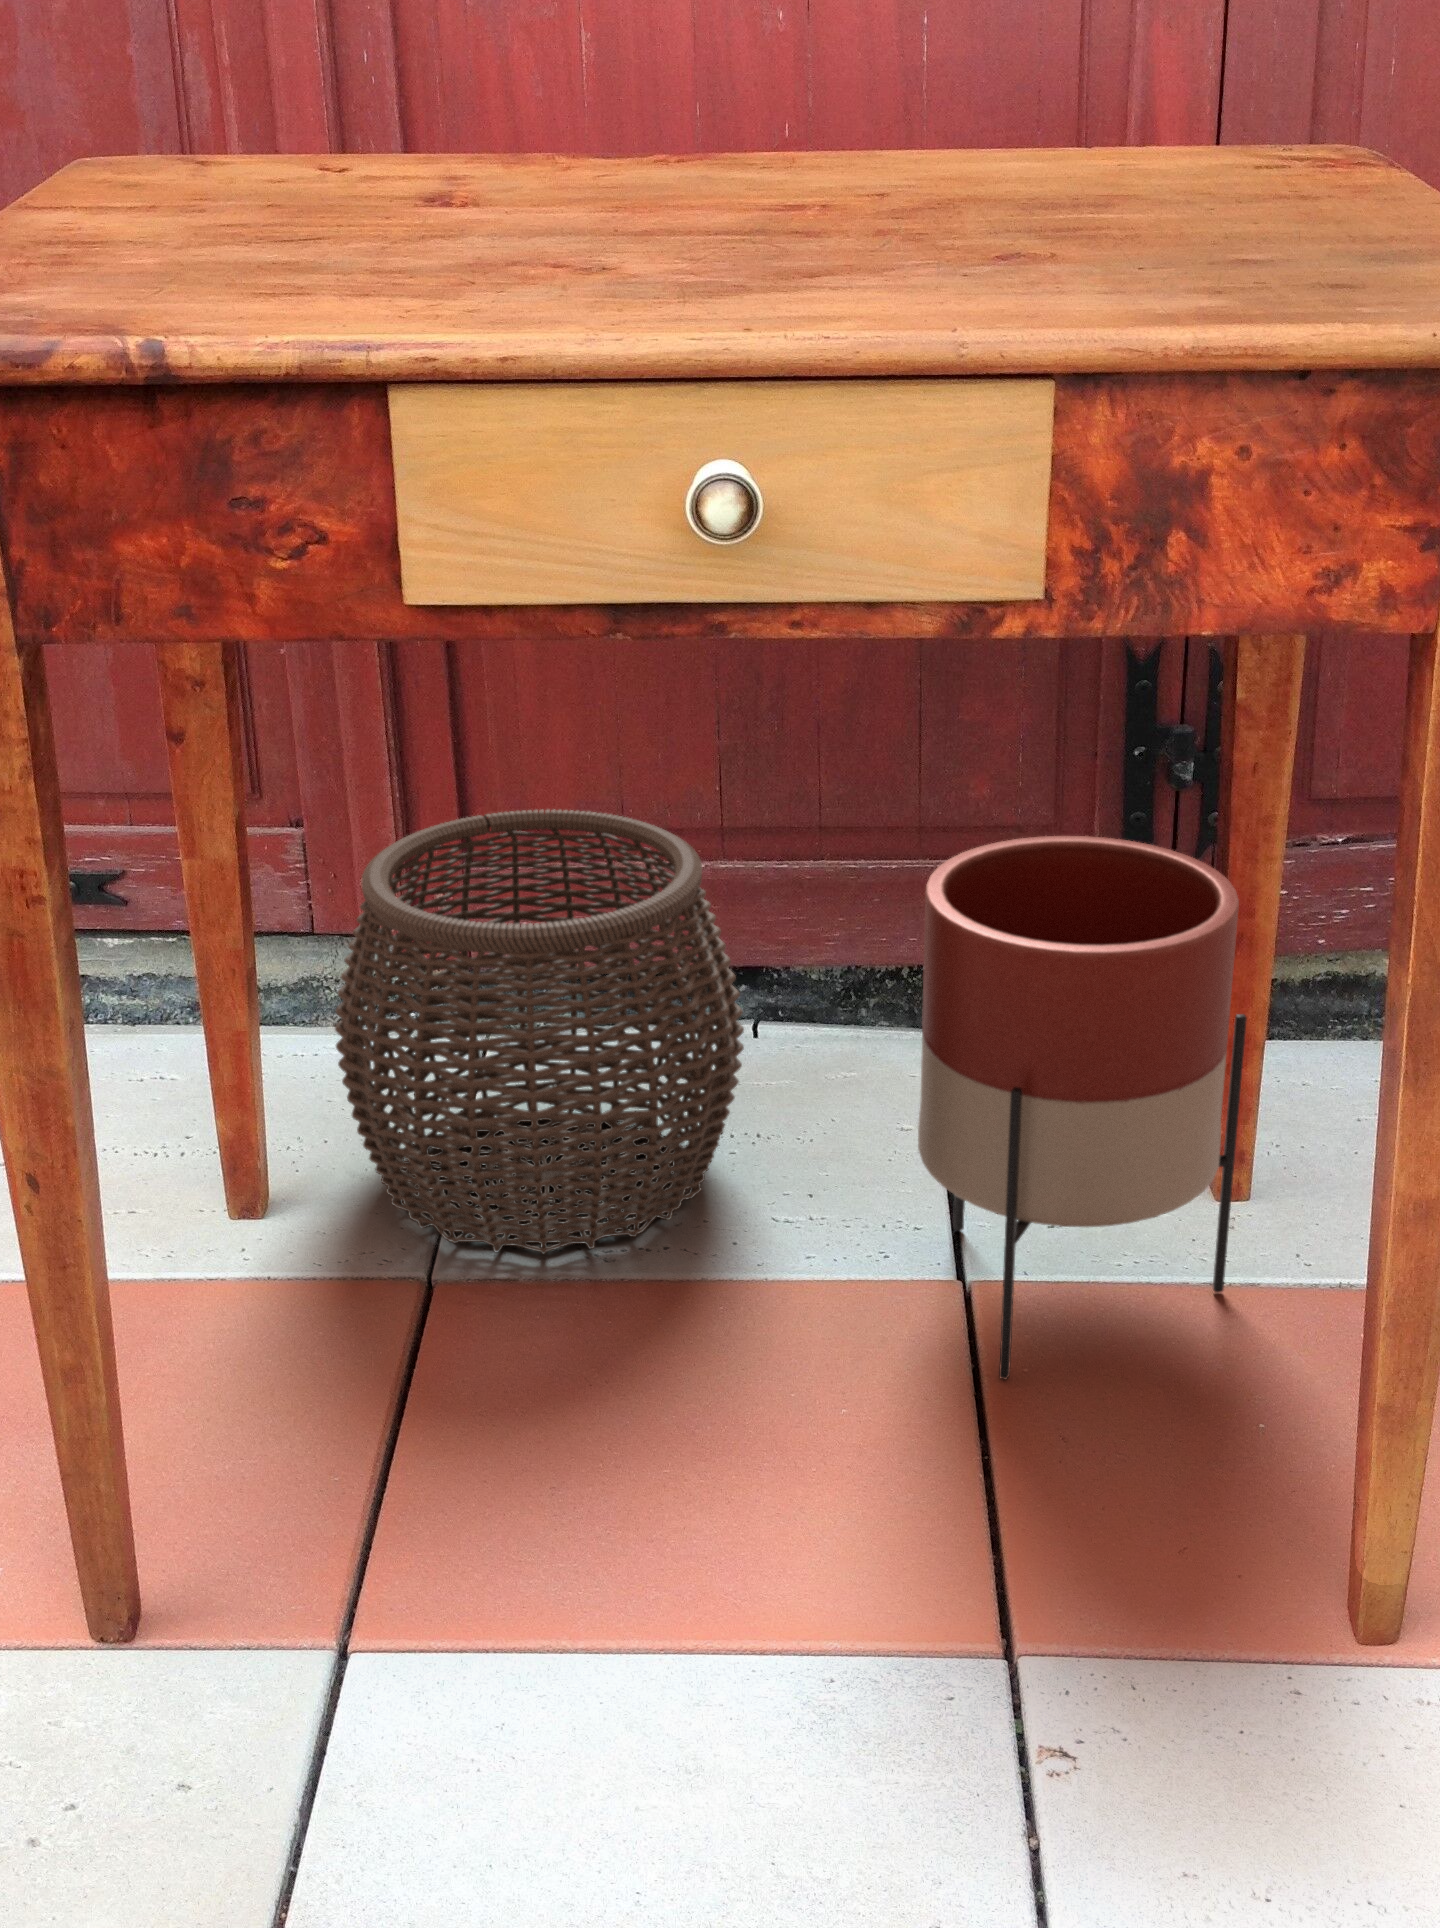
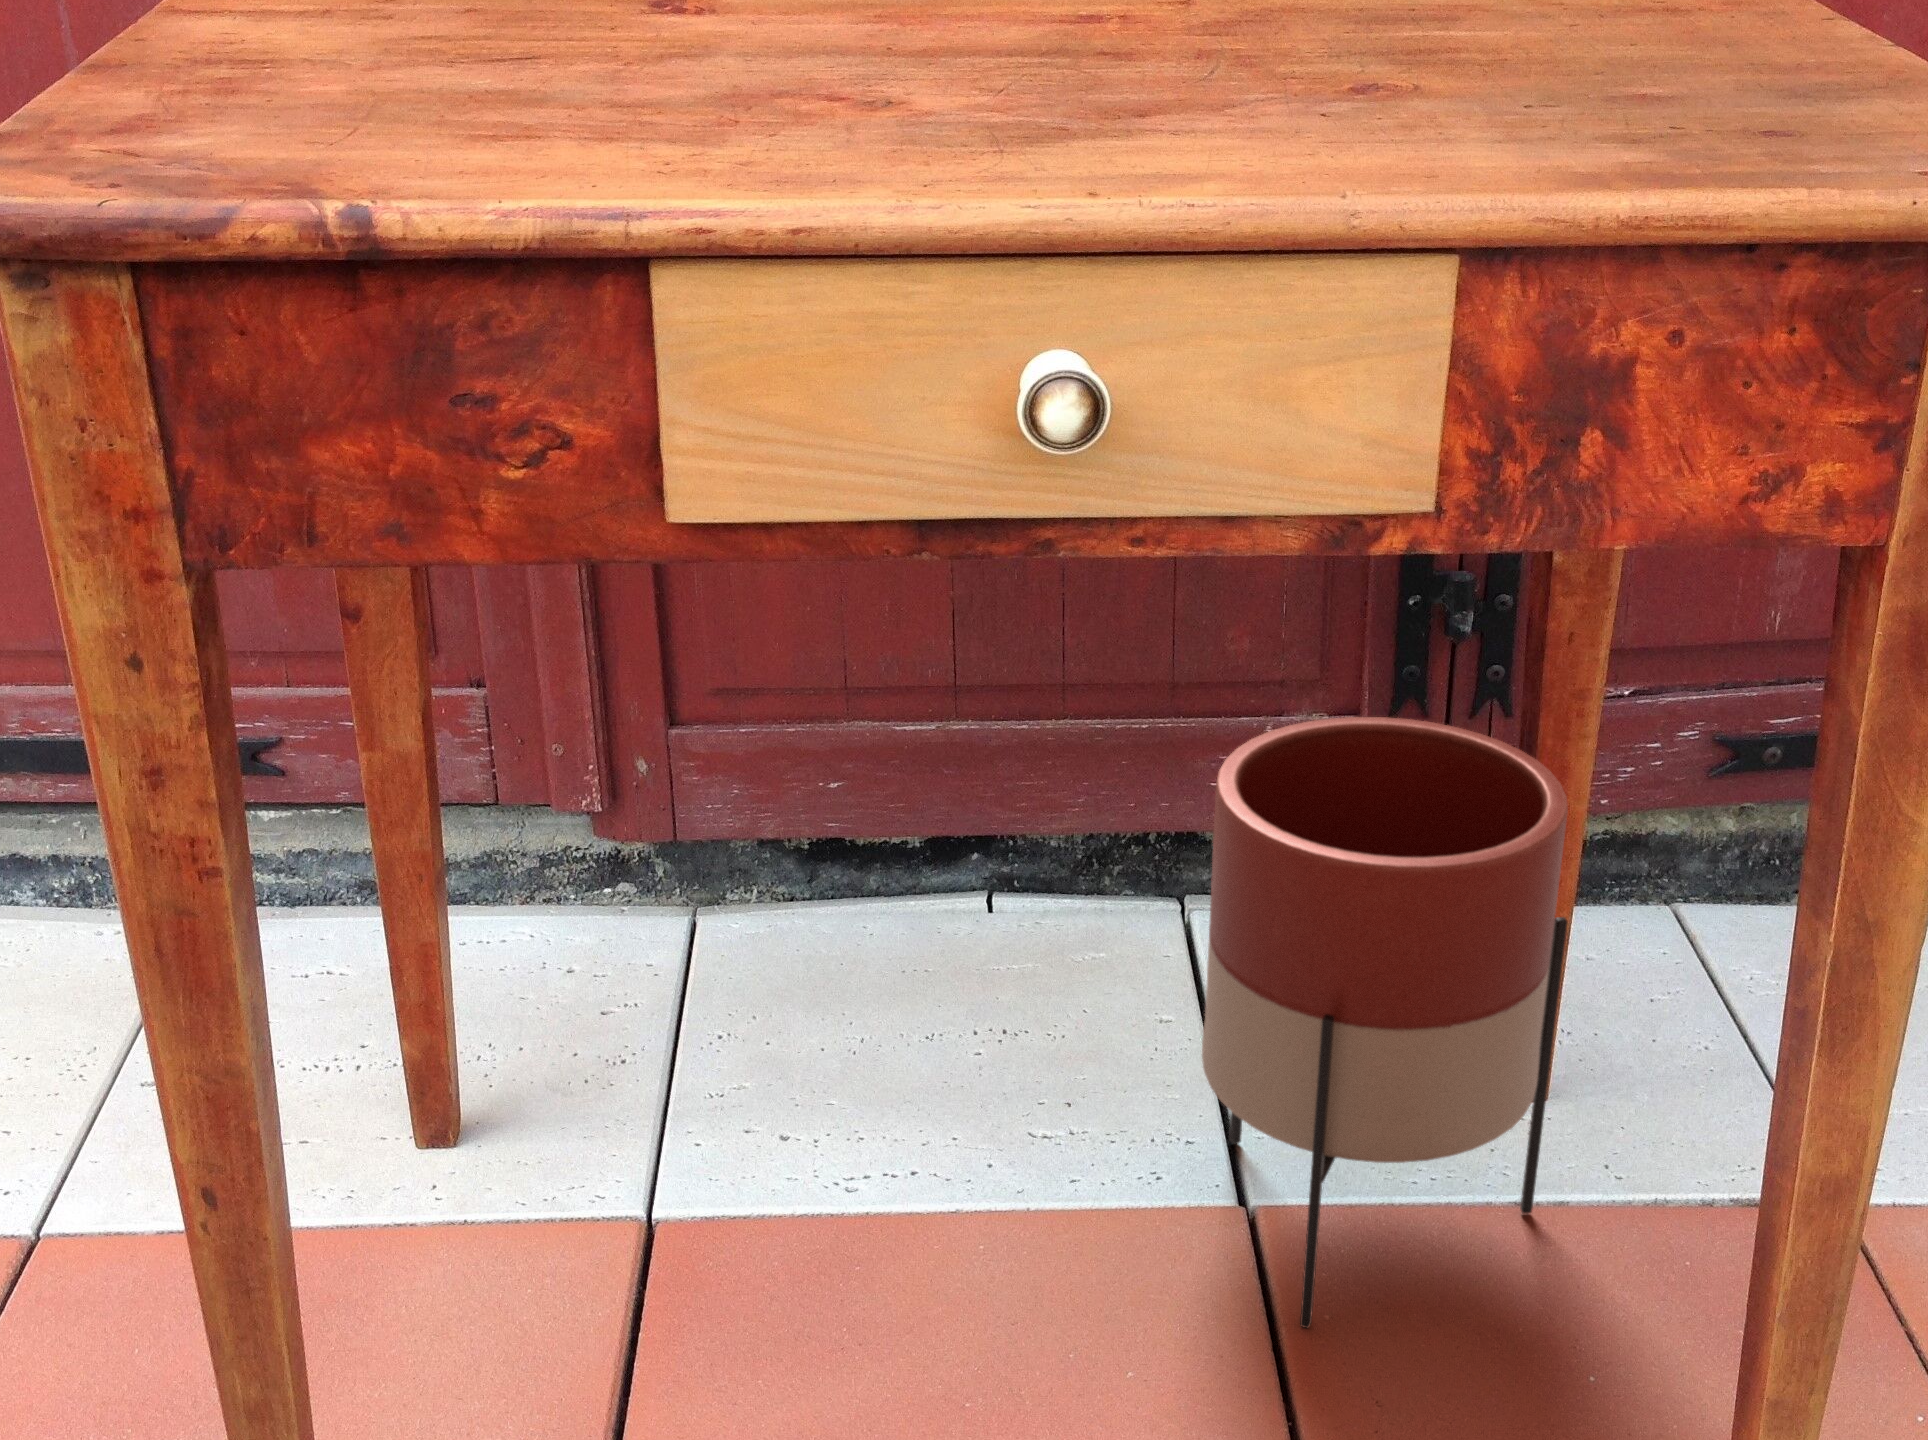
woven basket: present [335,809,744,1254] -> none [536,679,996,1184]

